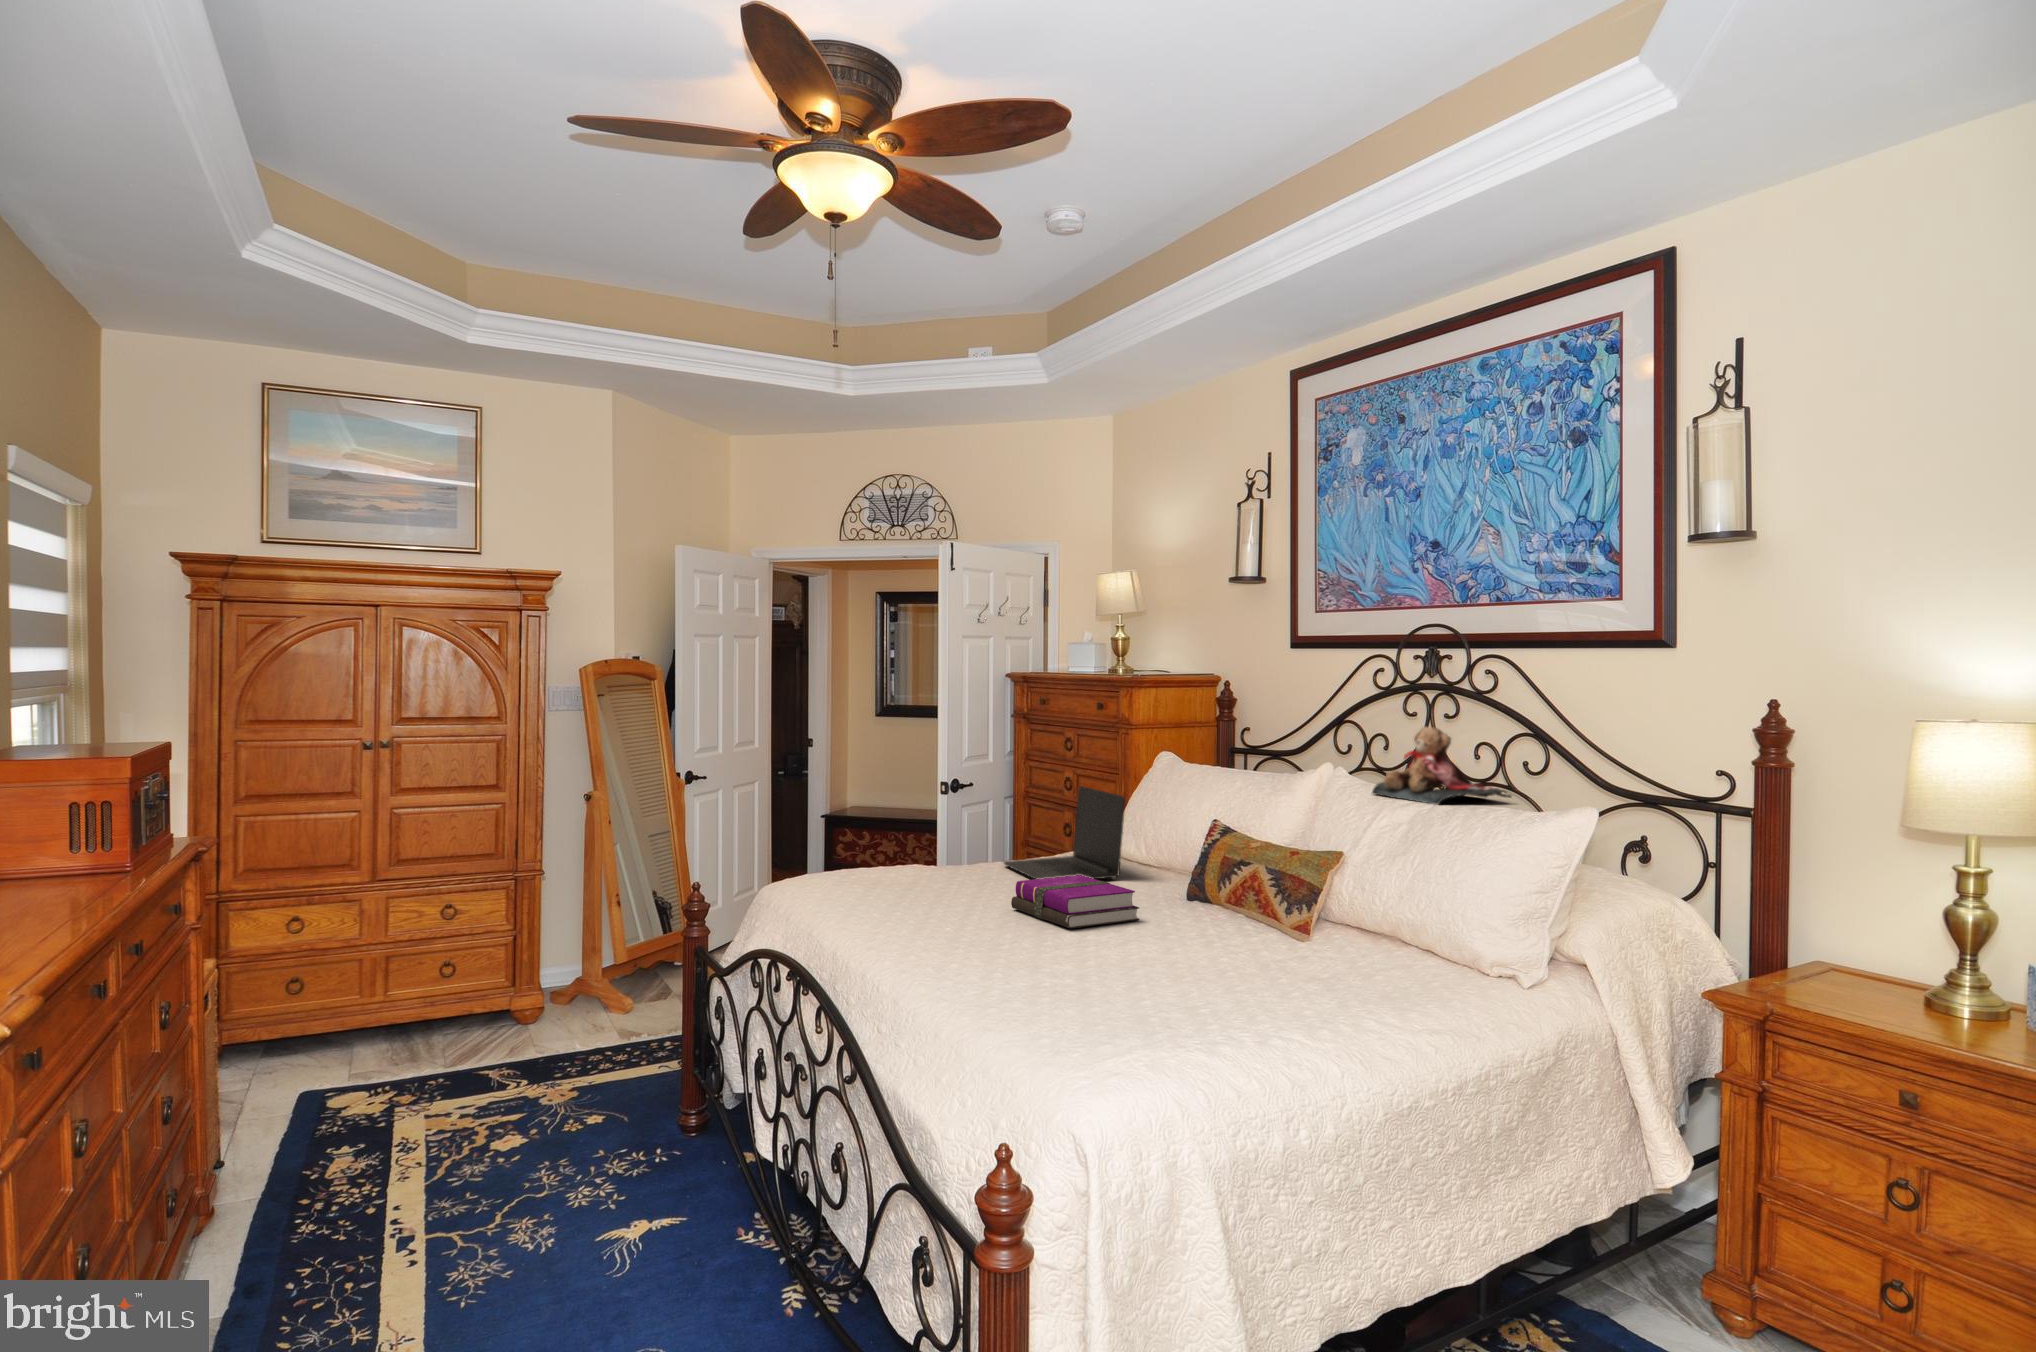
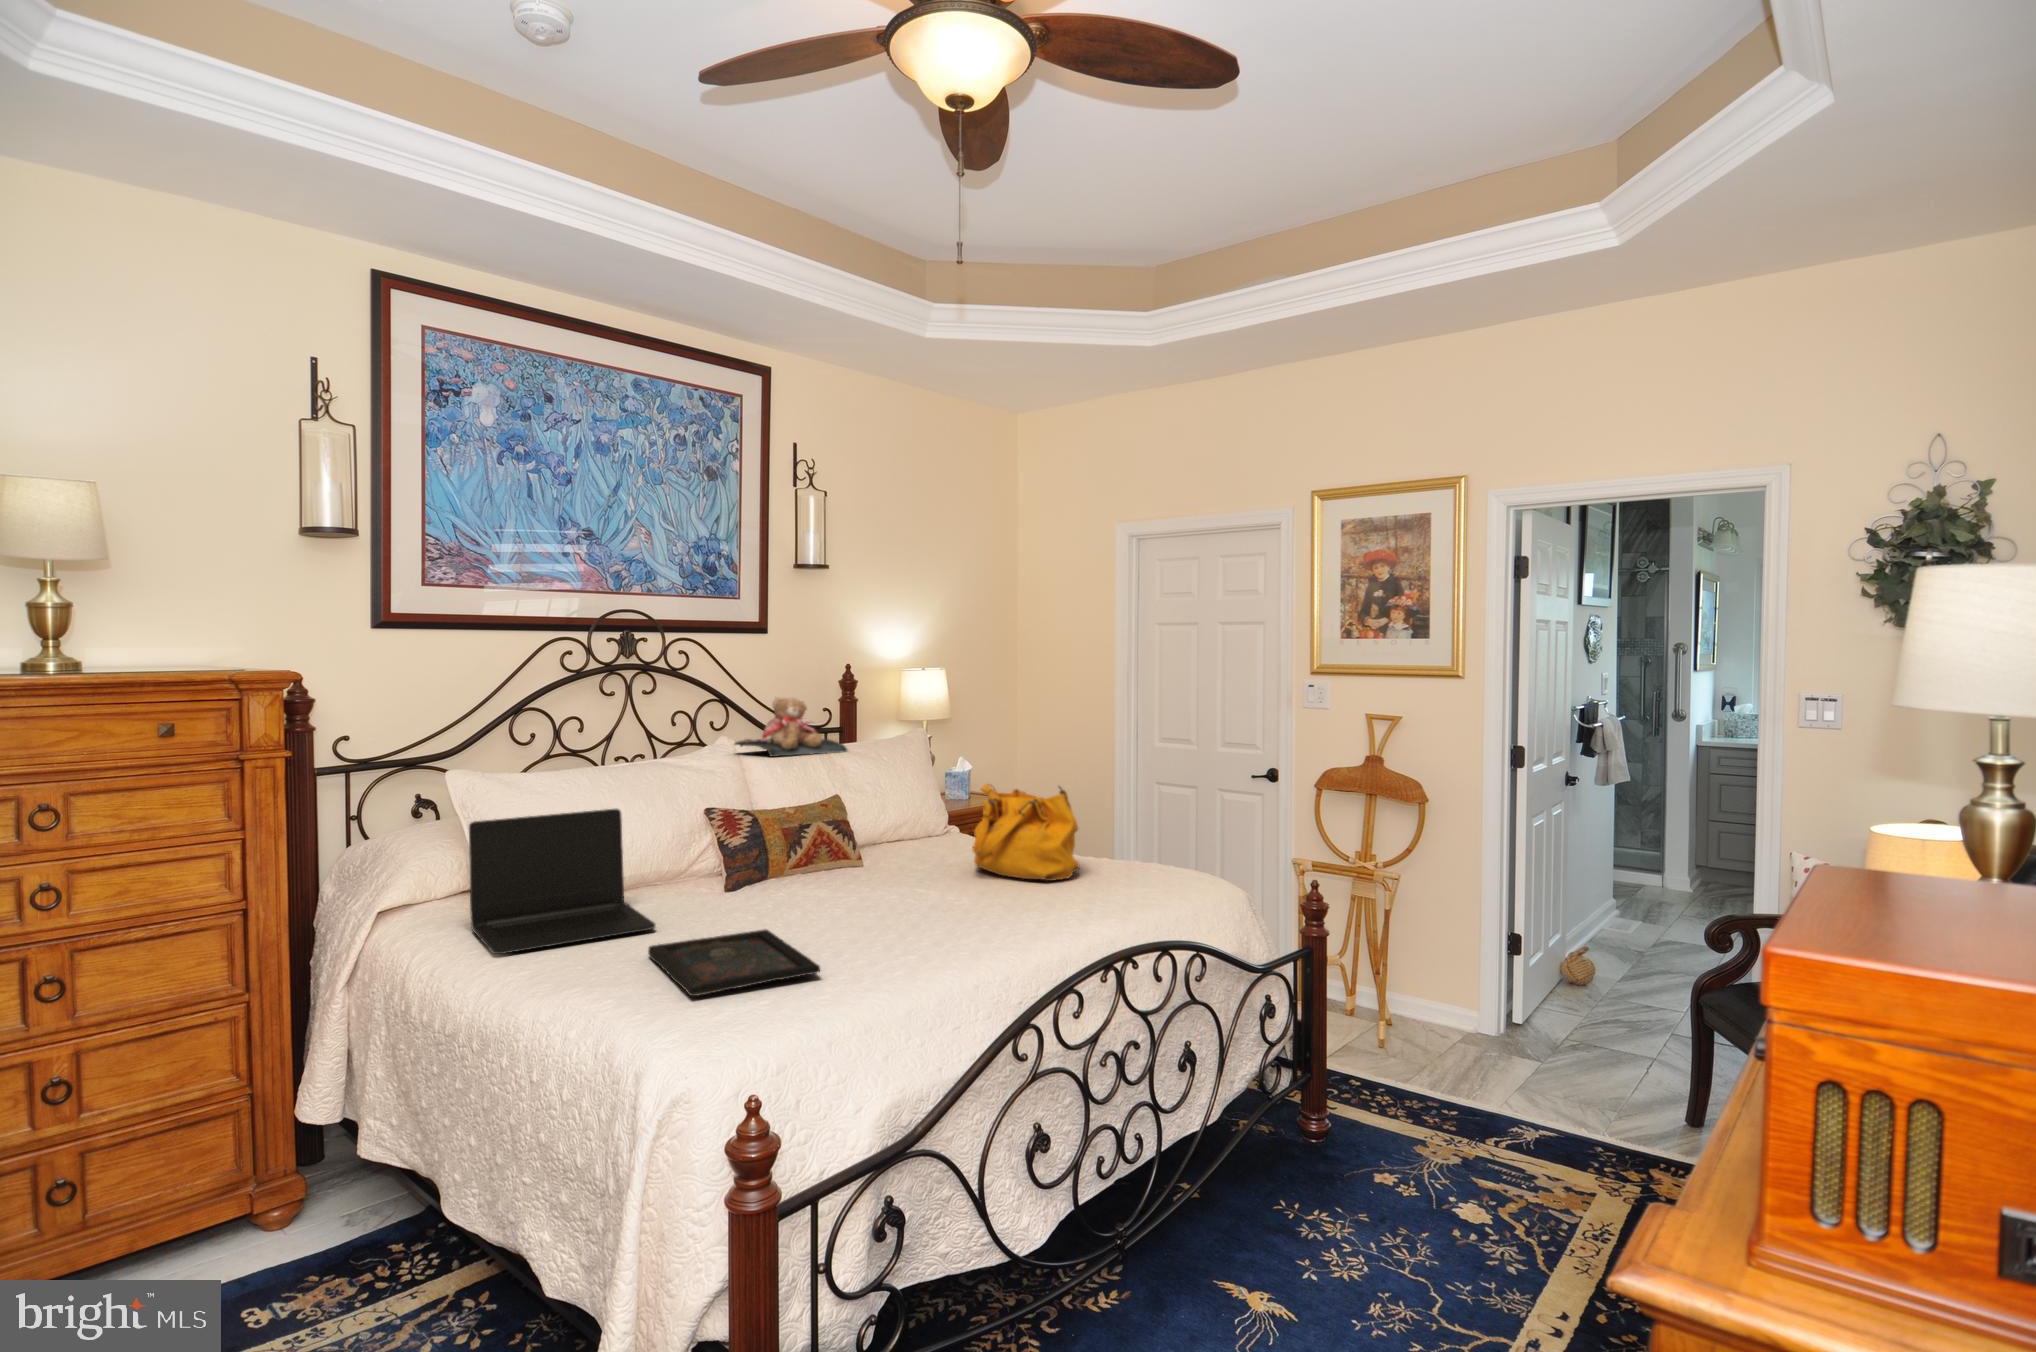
handbag: none [1165,854,1332,998] -> present [973,784,1080,881]
notebook: present [1011,875,1139,928] -> none [755,869,898,930]
tray: none [864,877,993,905] -> present [648,929,820,996]

